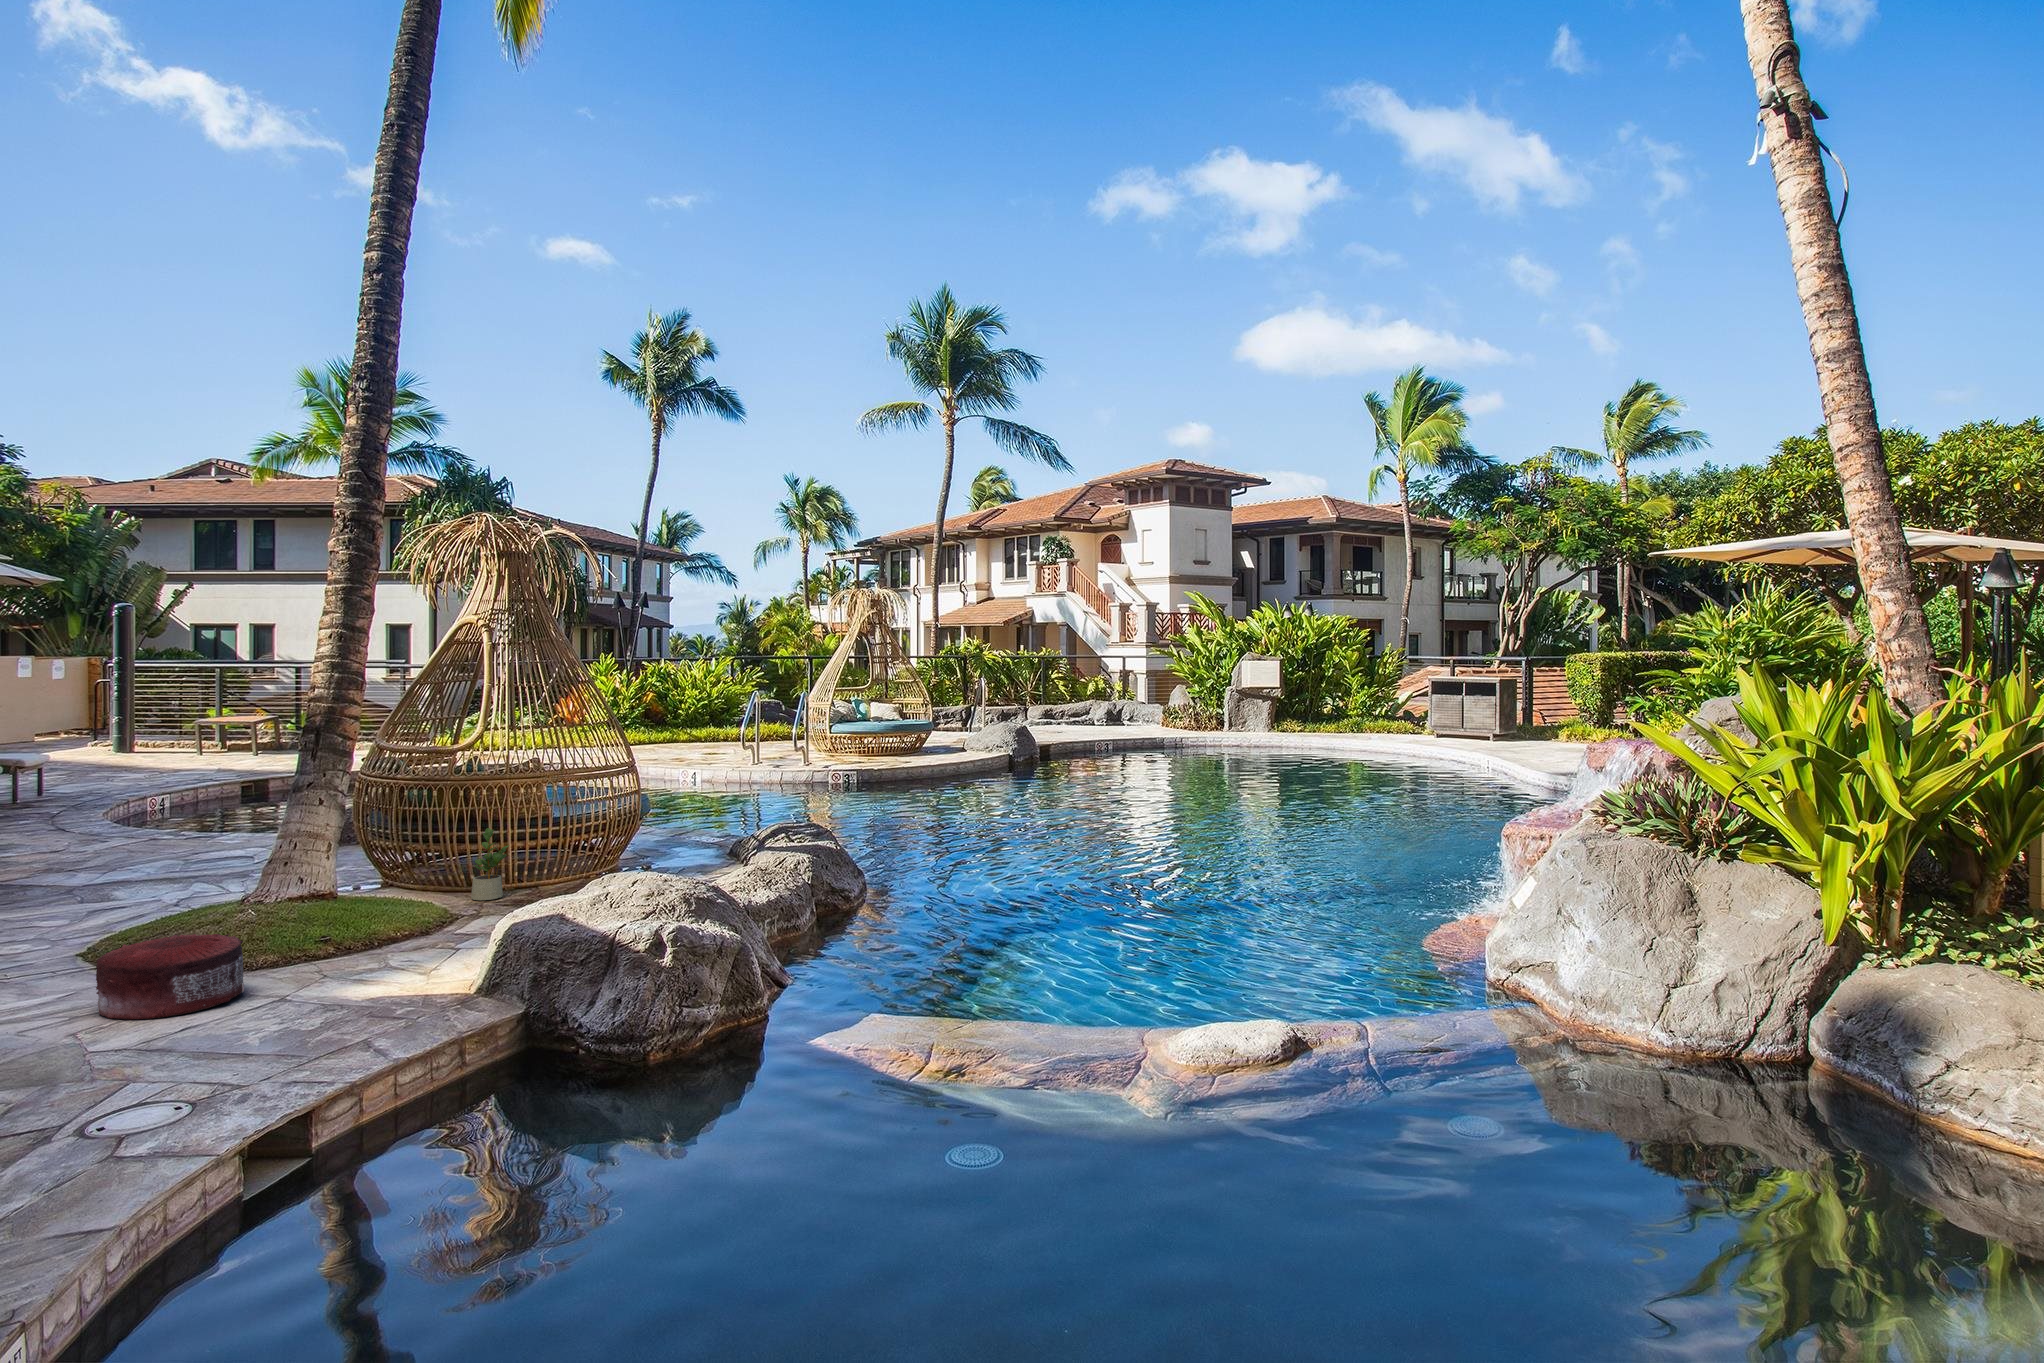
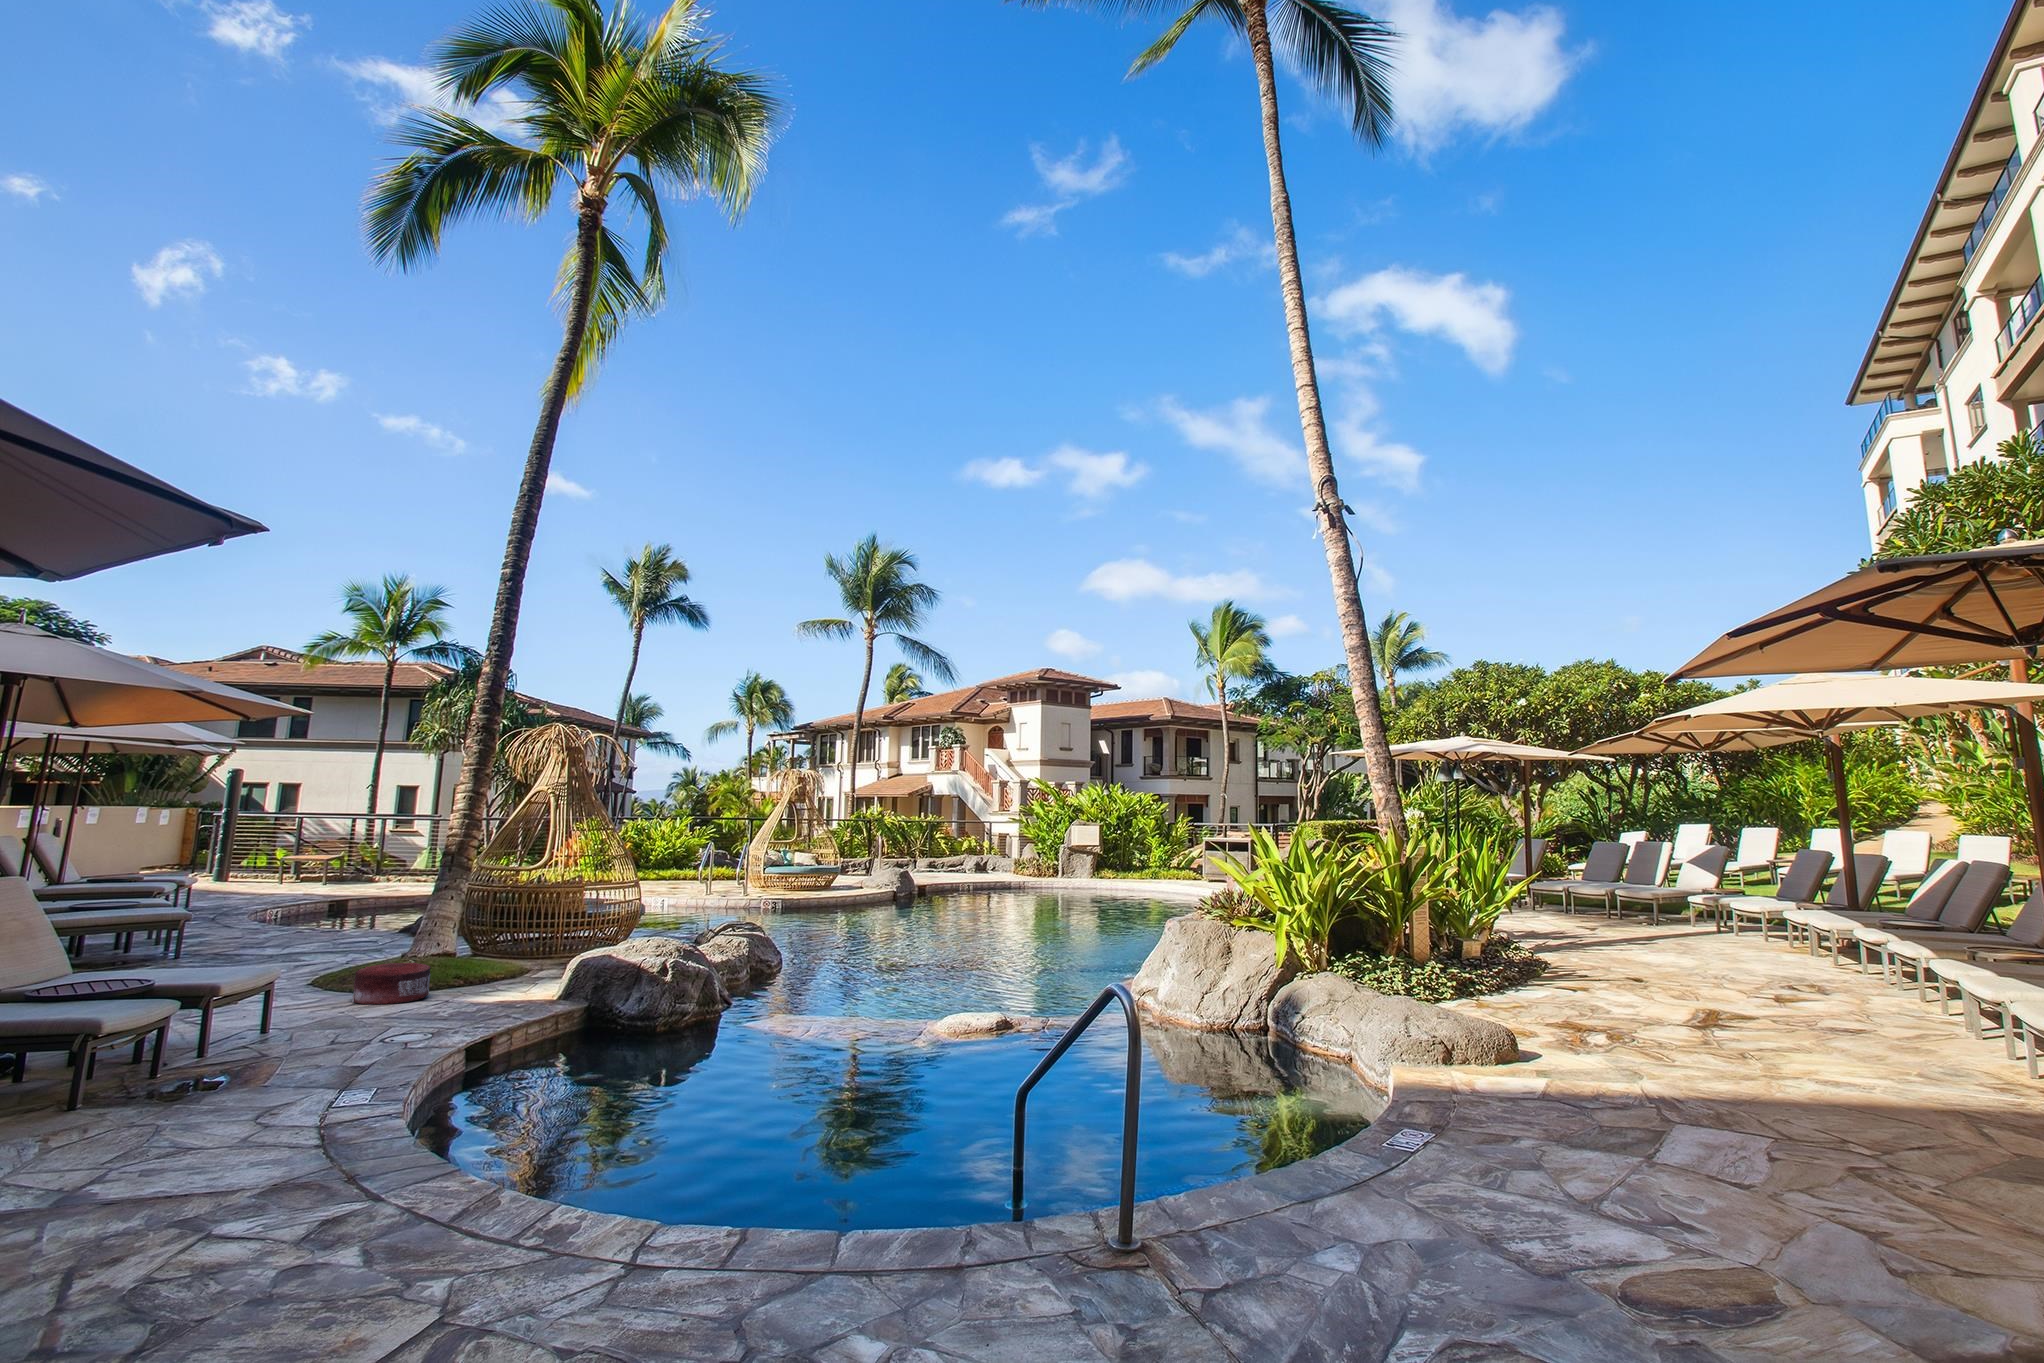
potted plant: present [471,828,509,900] -> none [533,918,559,963]

